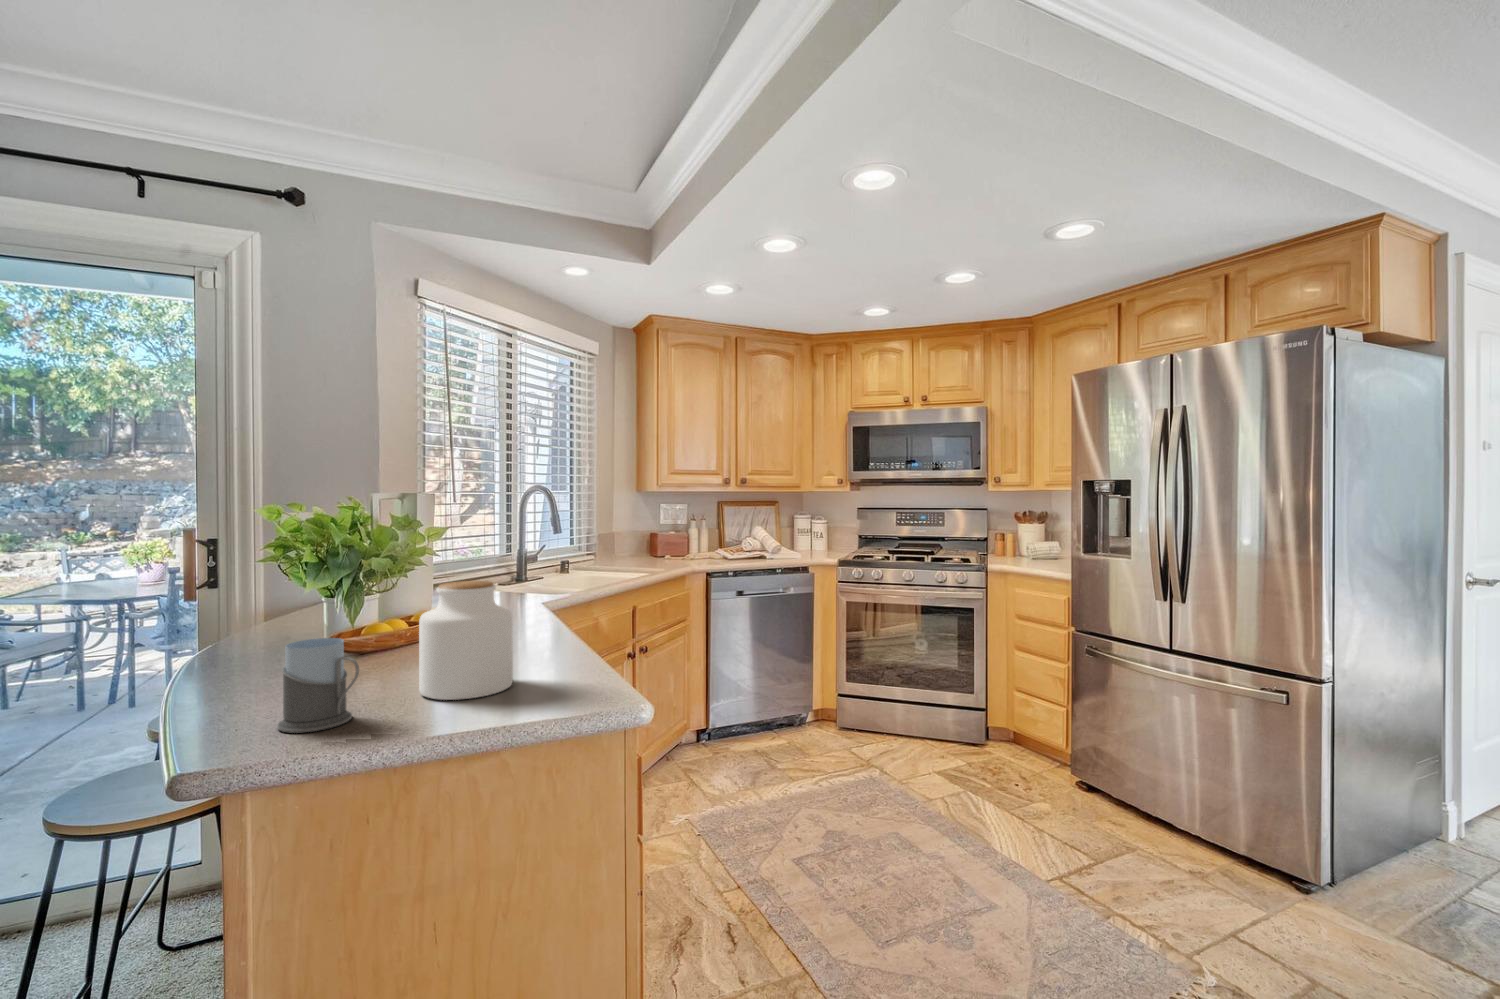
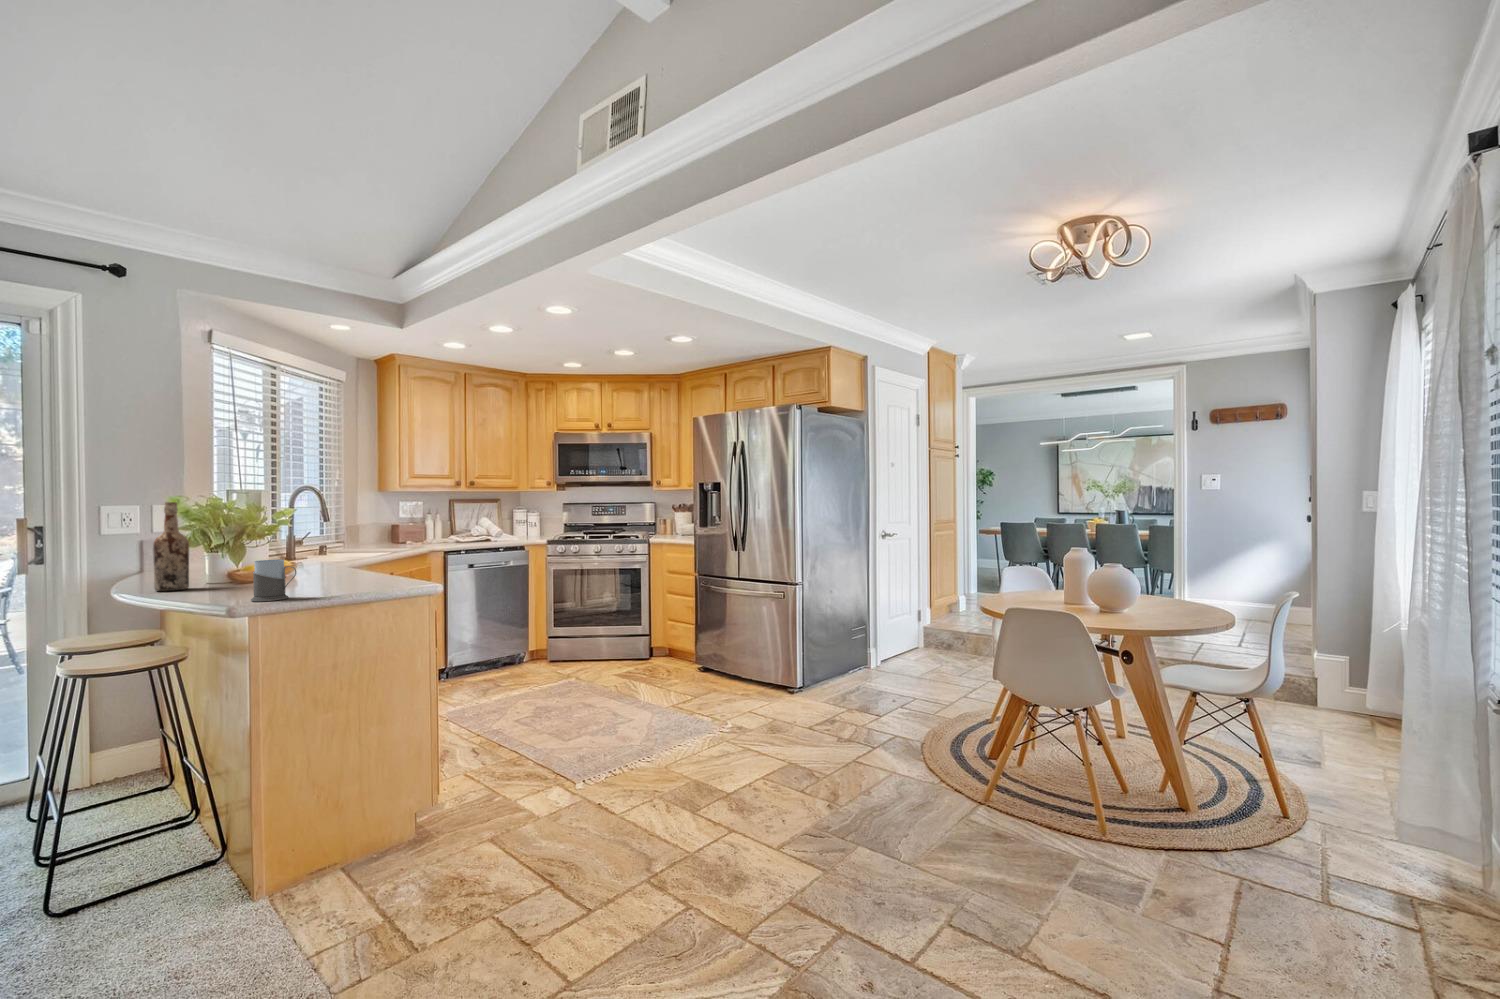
wine bottle: none [247,513,299,658] -> present [153,502,189,591]
jar: present [419,581,513,700] -> none [311,534,363,591]

